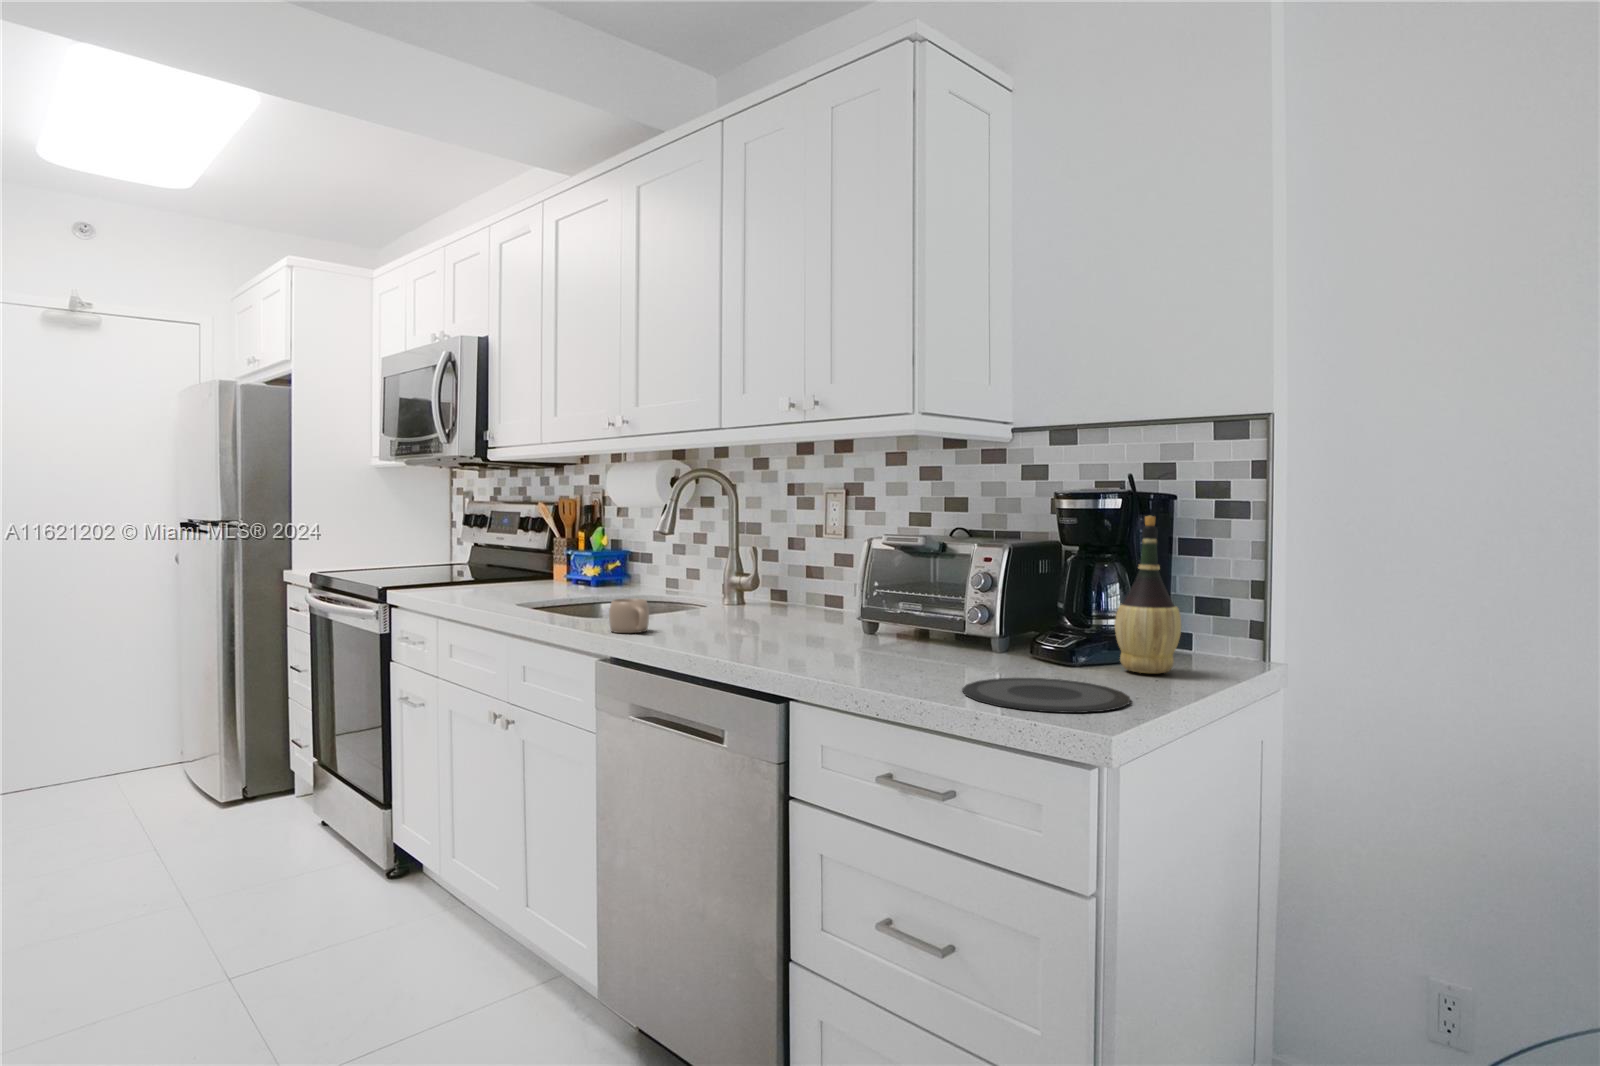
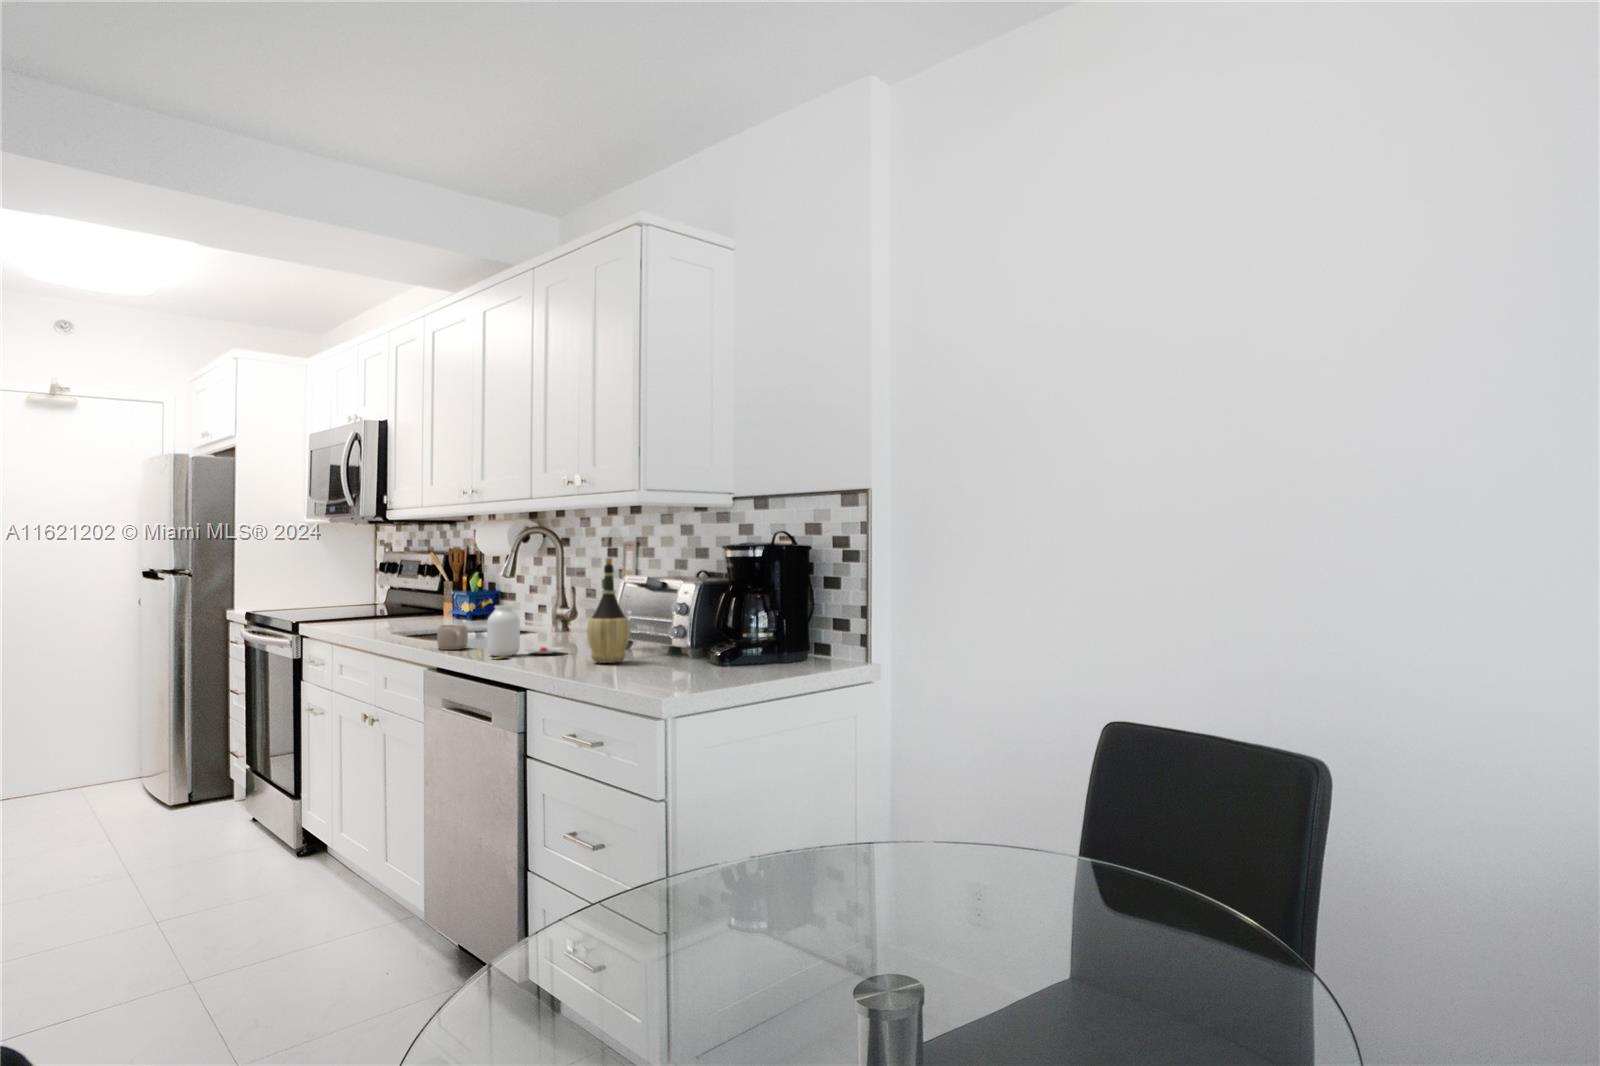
wine bottle: present [1115,516,1181,673] -> present [587,558,630,663]
jar: none [691,574,800,650] -> present [487,605,565,659]
plate: present [962,678,1130,713] -> none [627,672,736,689]

